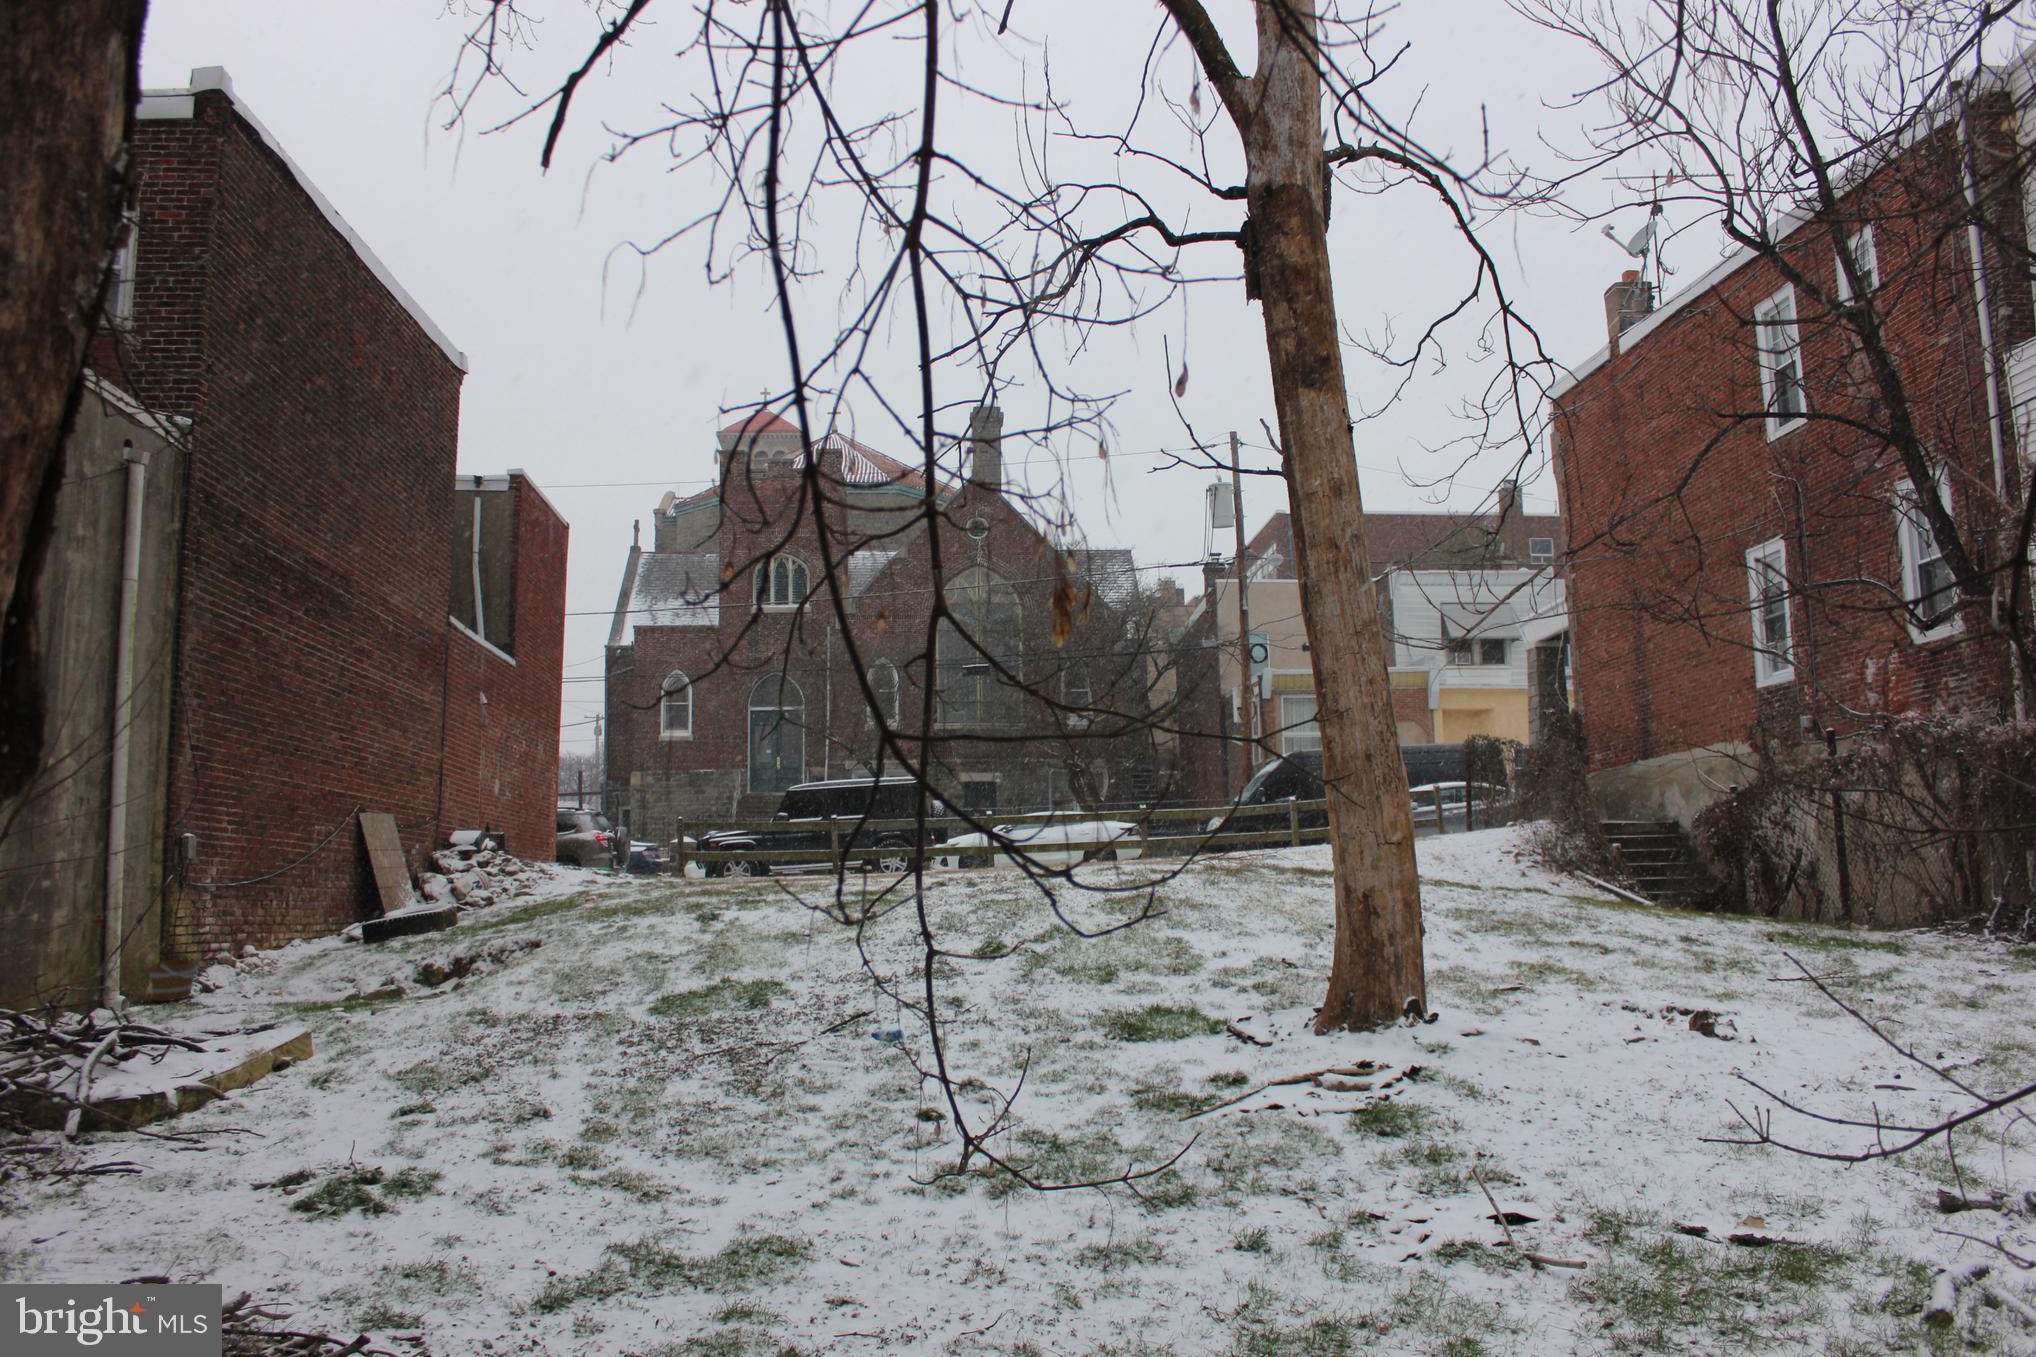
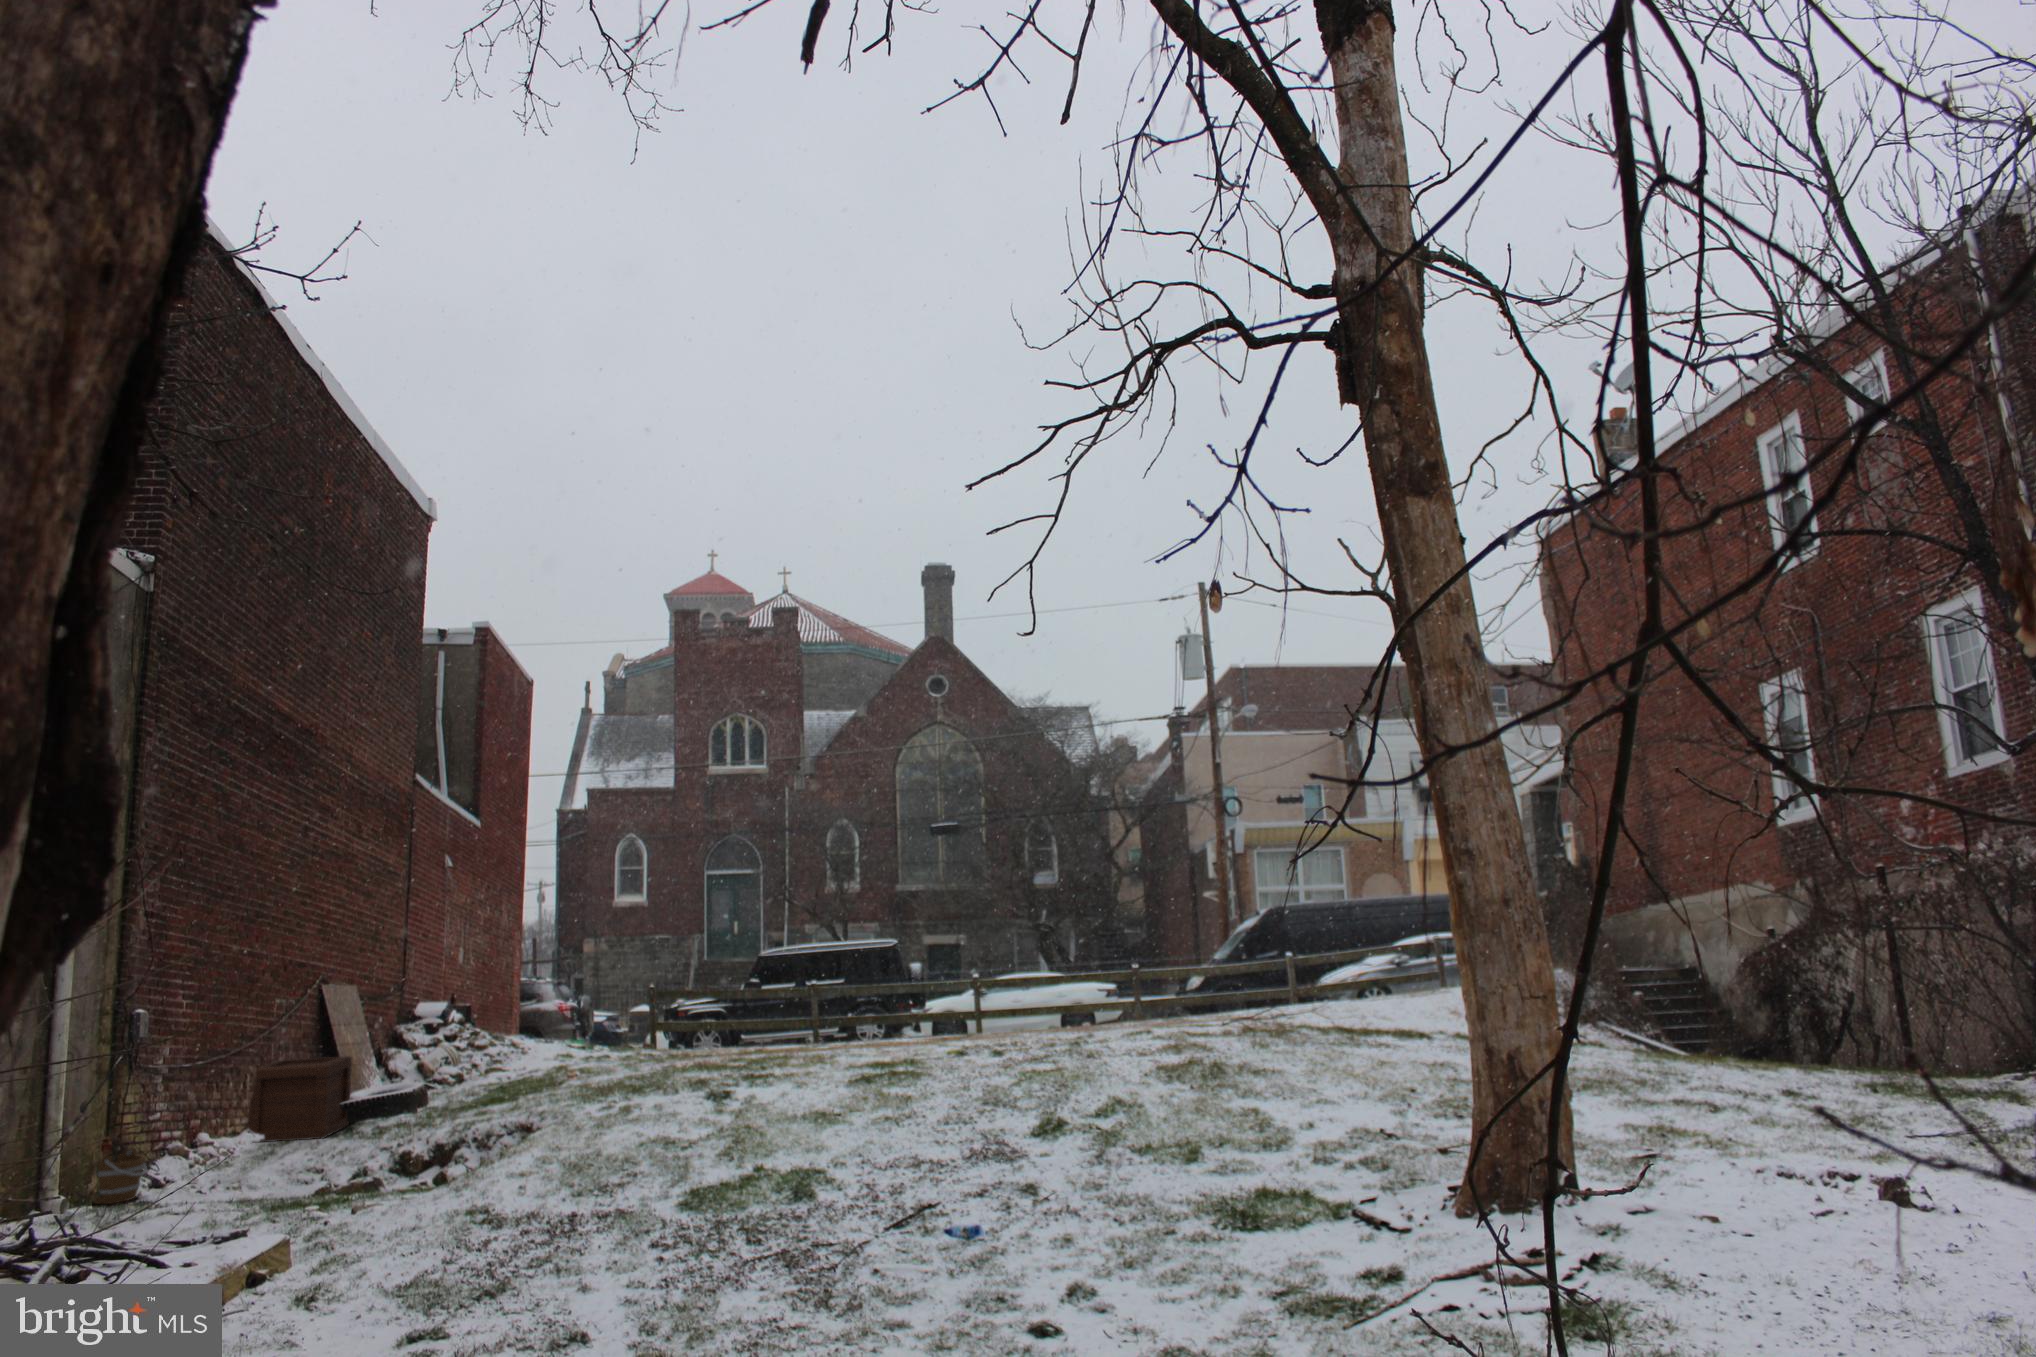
wooden crate: none [293,879,385,953] -> present [247,1056,352,1143]

